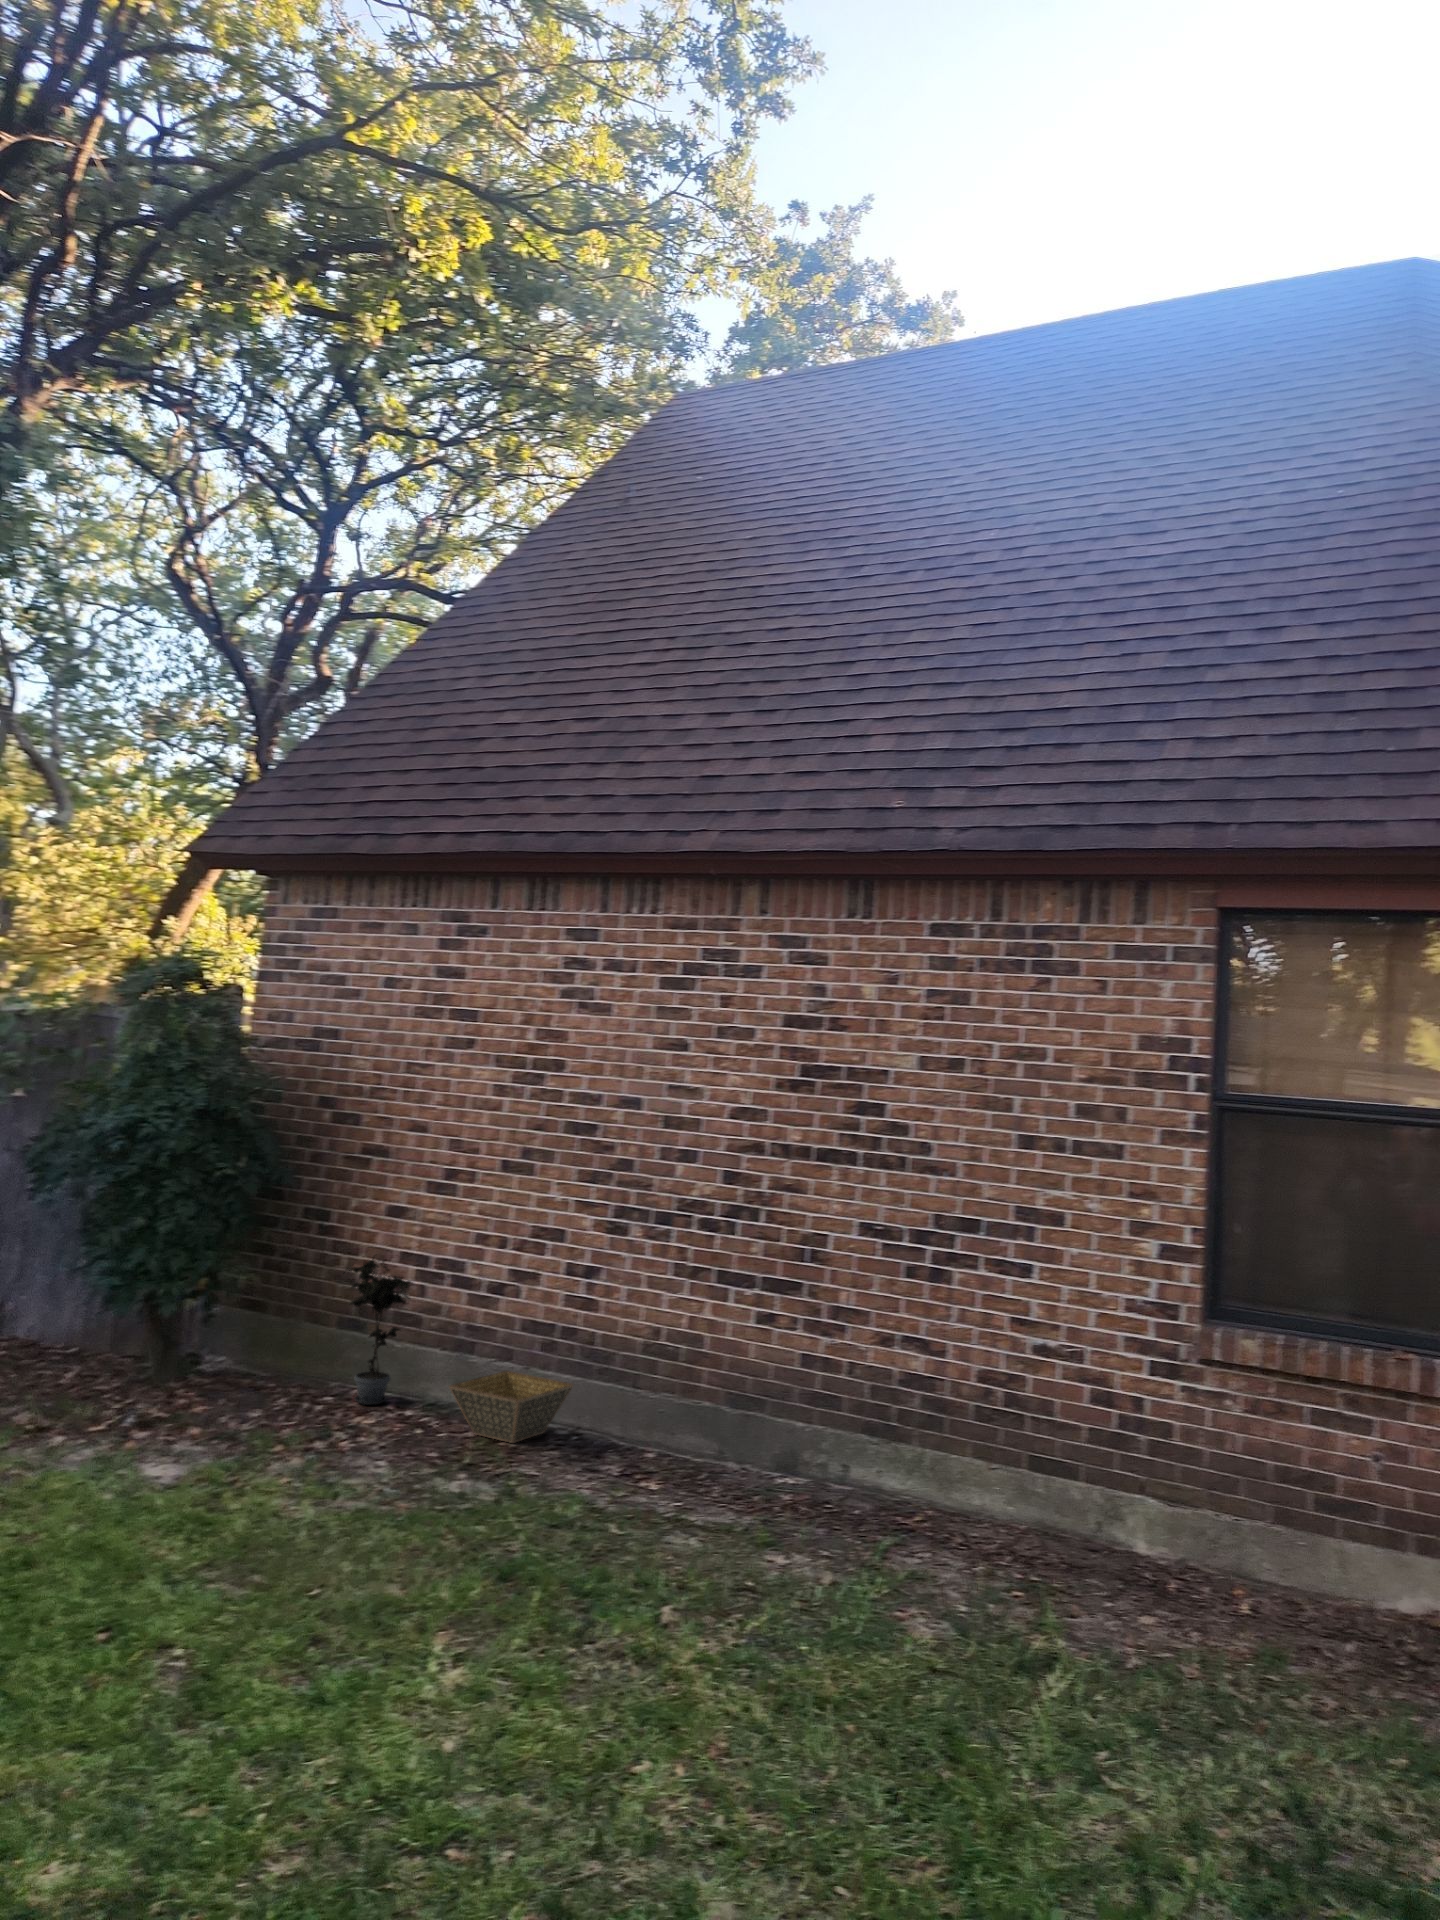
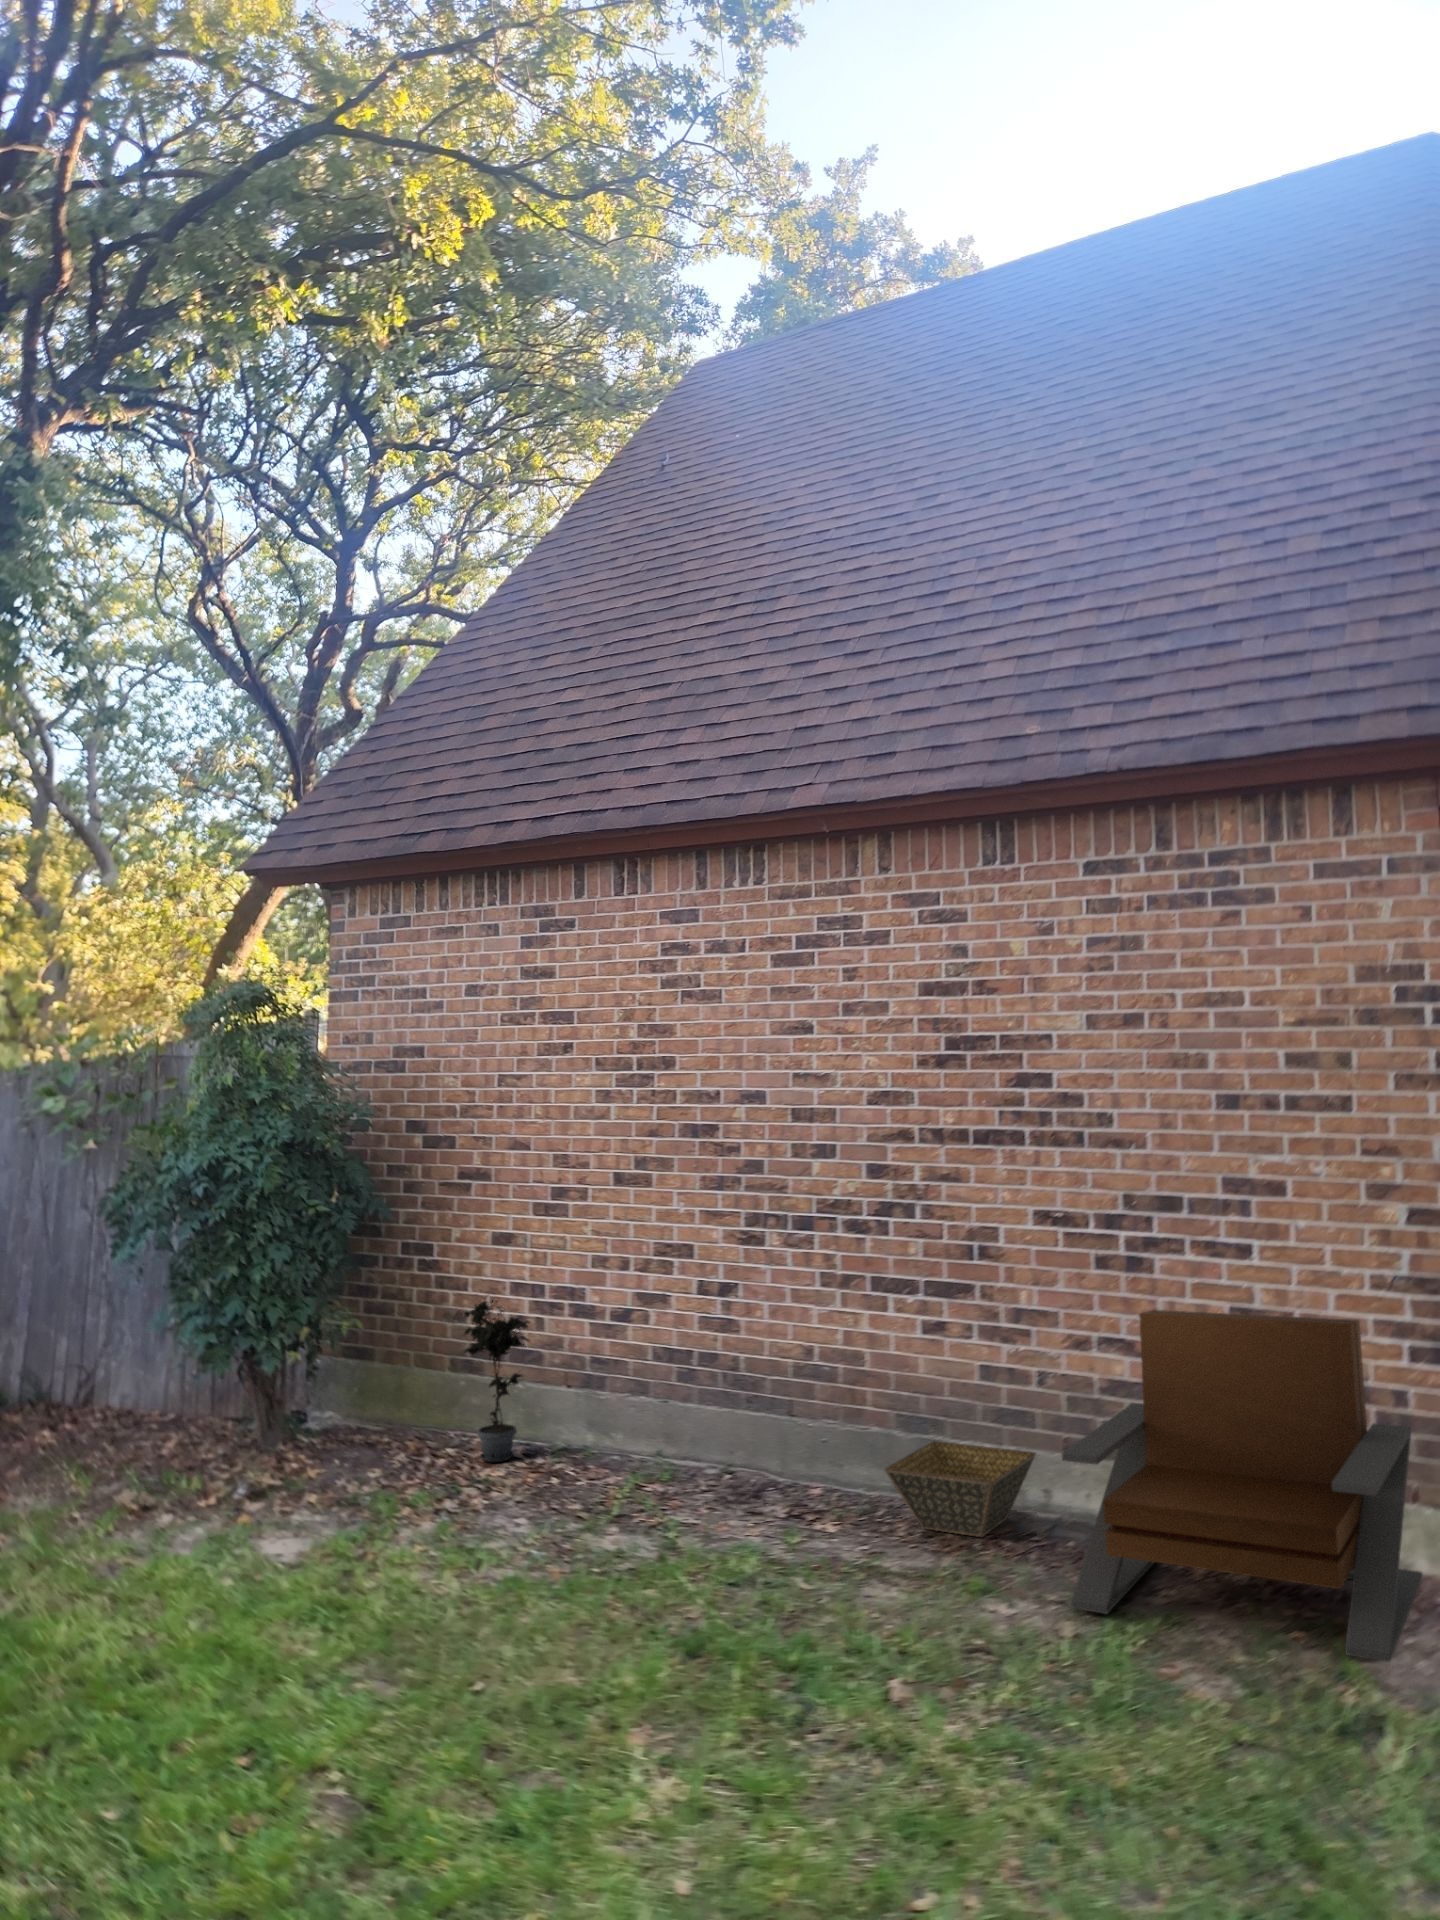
lounge chair: none [838,1321,1143,1631] -> present [1062,1310,1422,1662]
basket: present [449,1371,574,1443] -> present [885,1441,1036,1537]

